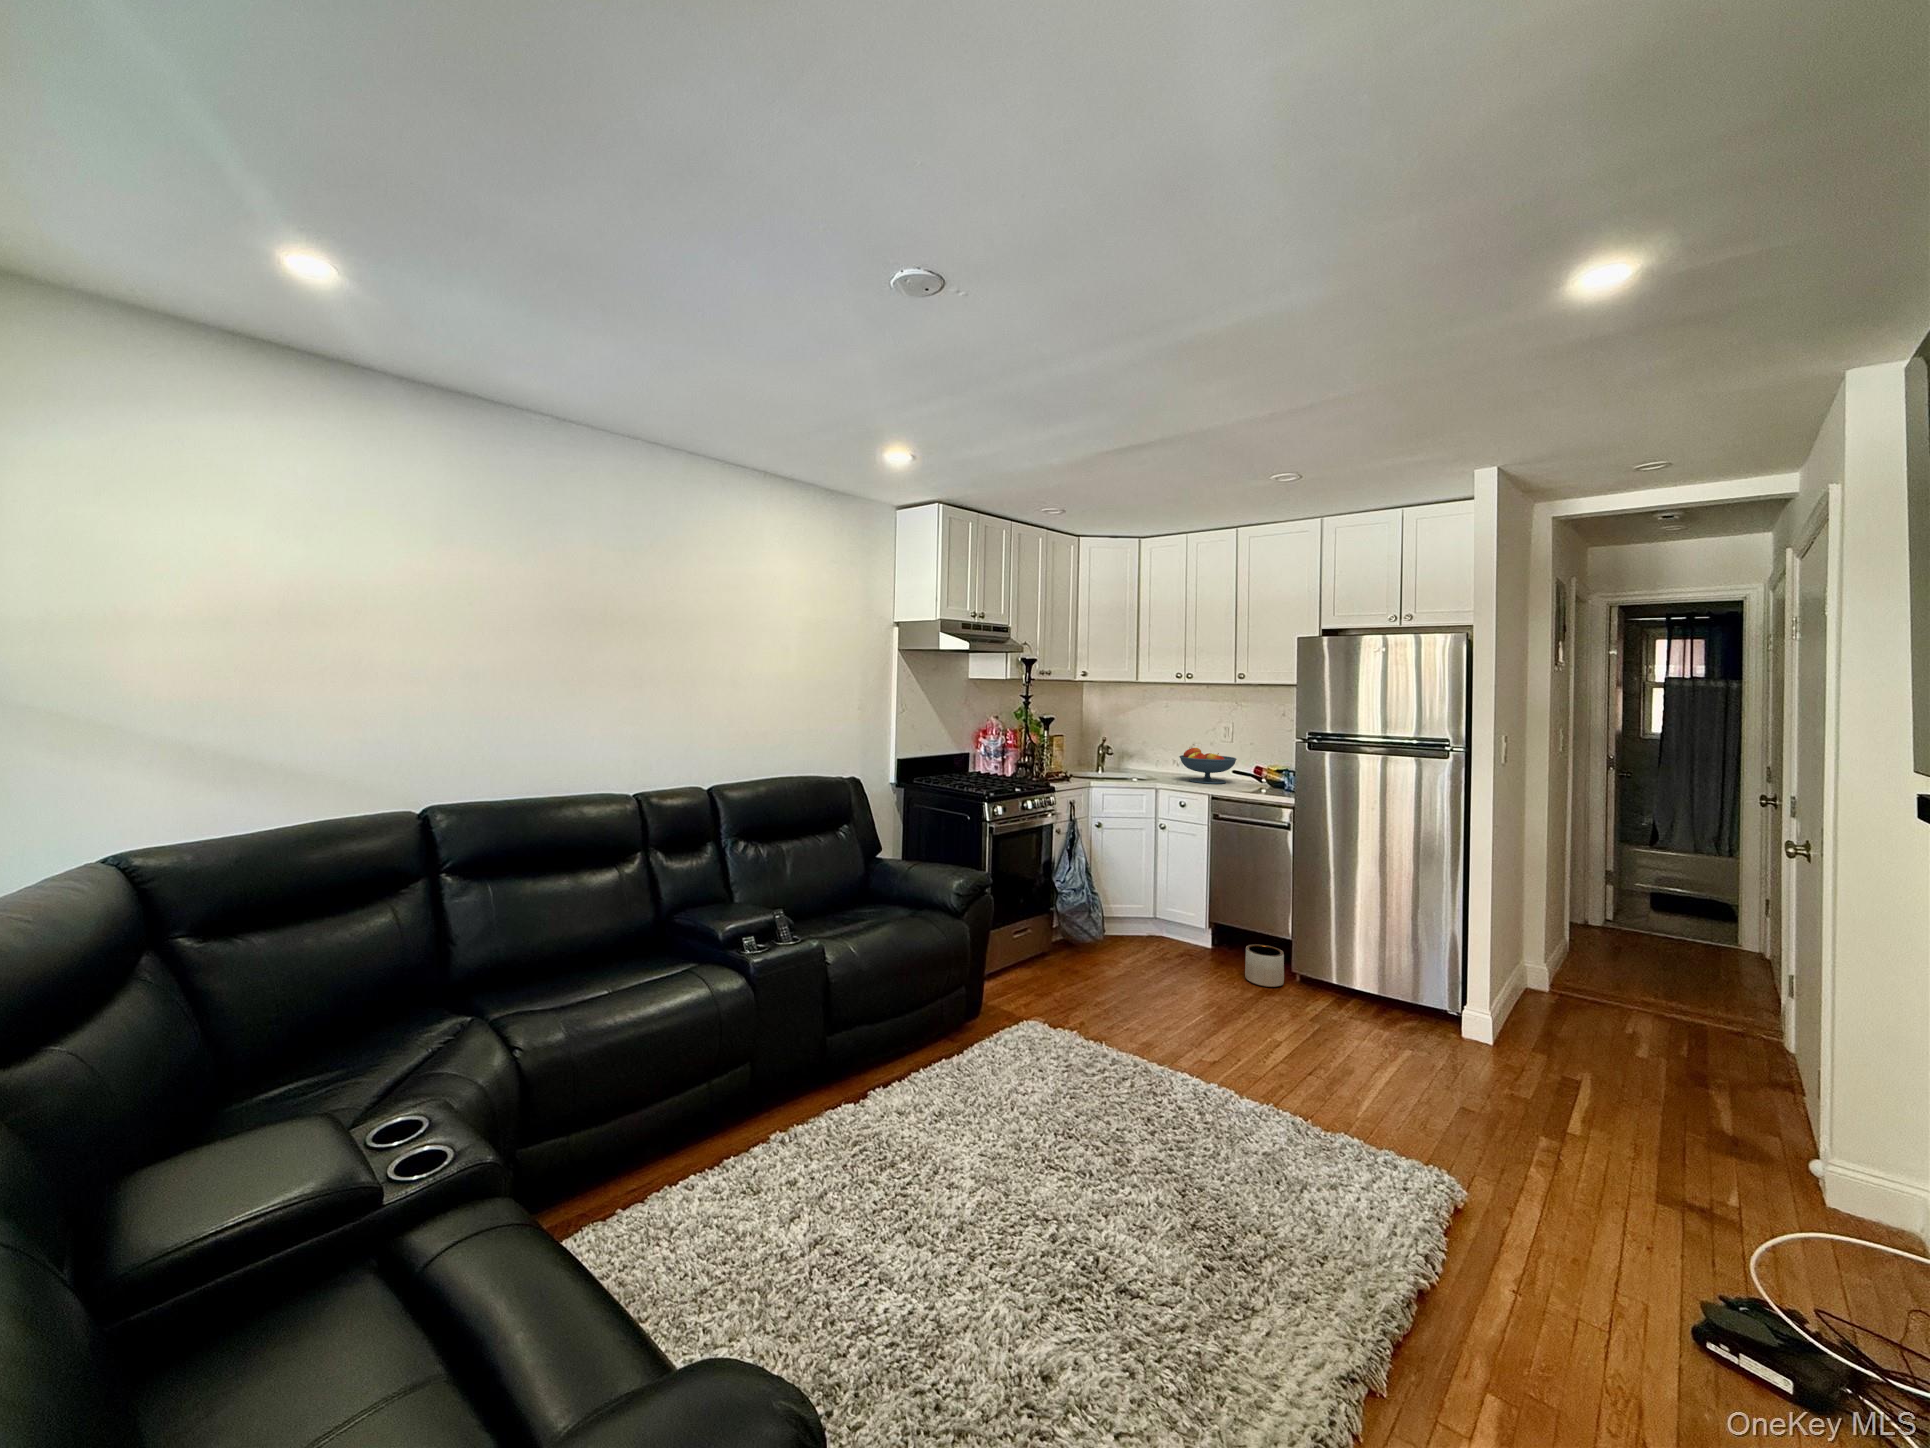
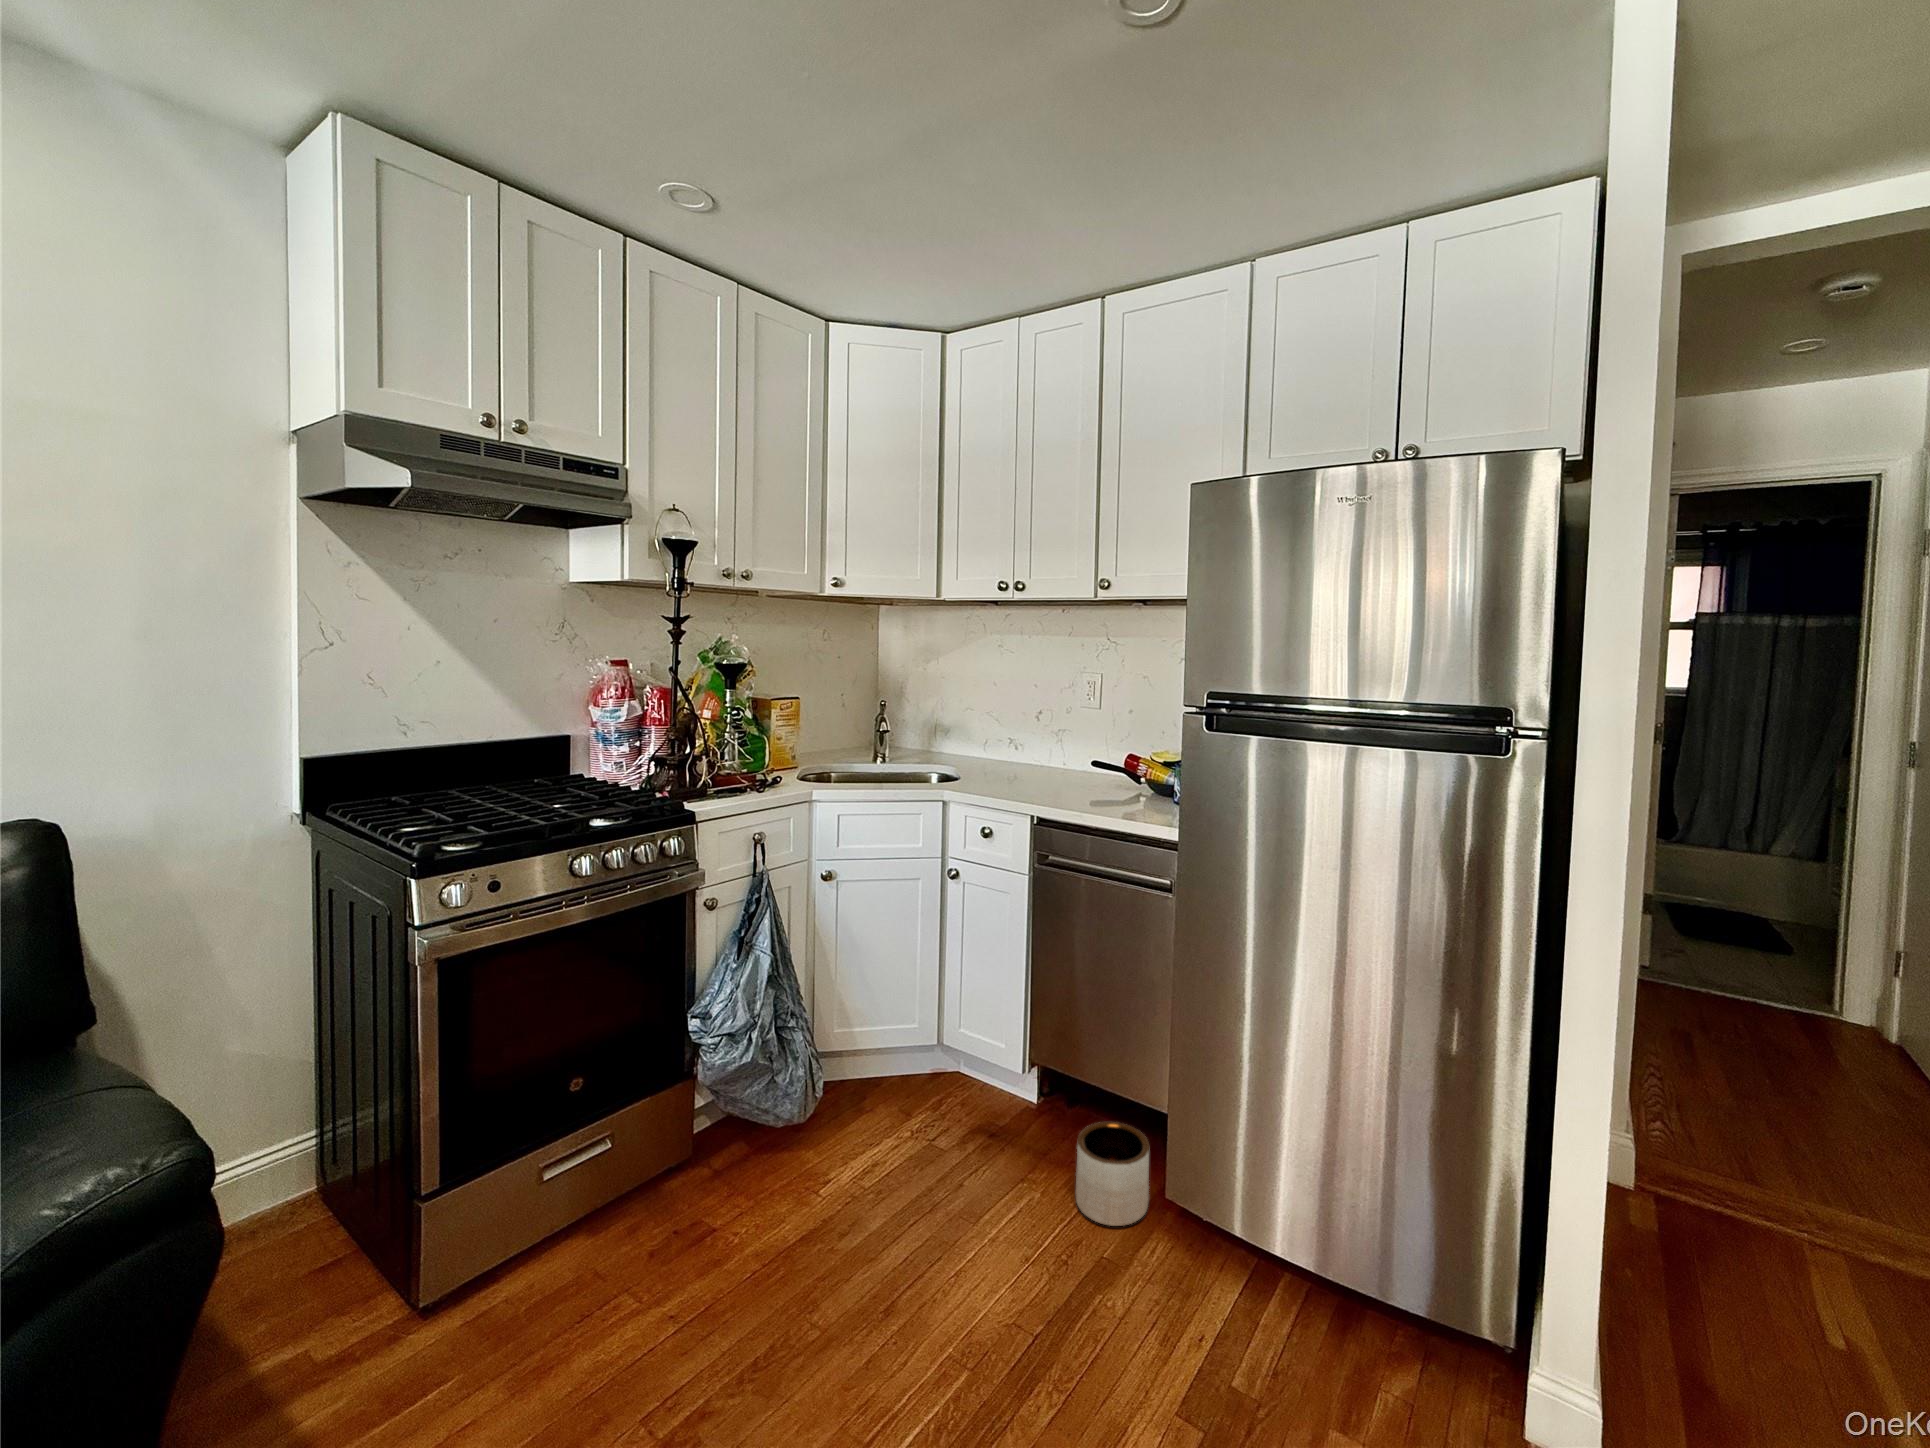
fruit bowl: present [1179,748,1237,784] -> none [997,719,1095,788]

